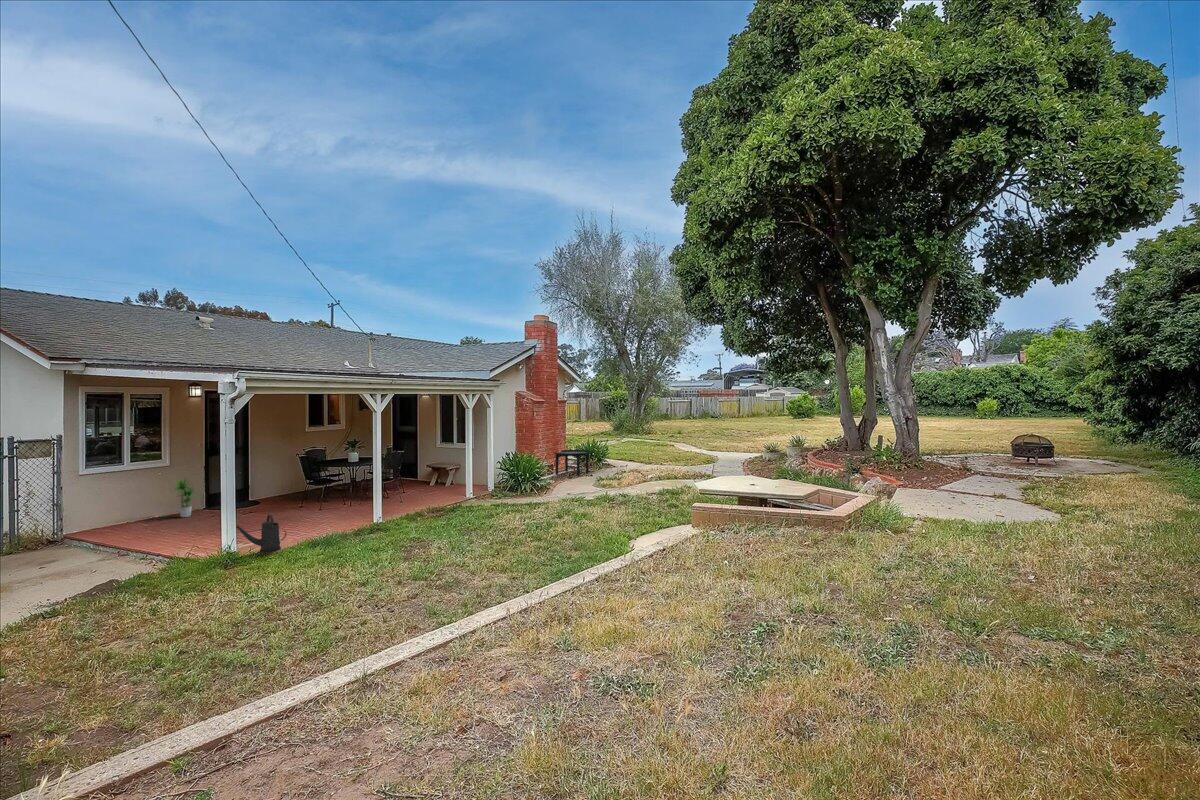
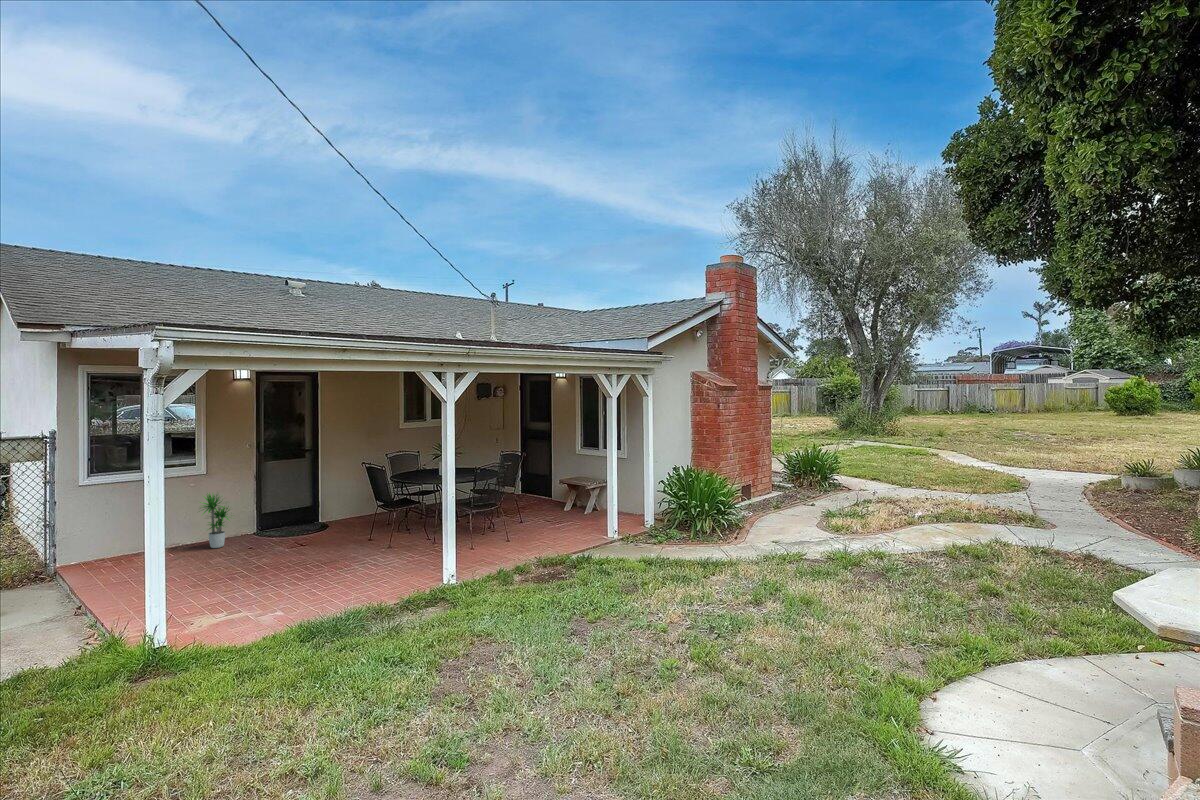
round table: present [554,450,591,476] -> none [750,462,813,506]
watering can: present [236,514,286,552] -> none [167,581,260,651]

